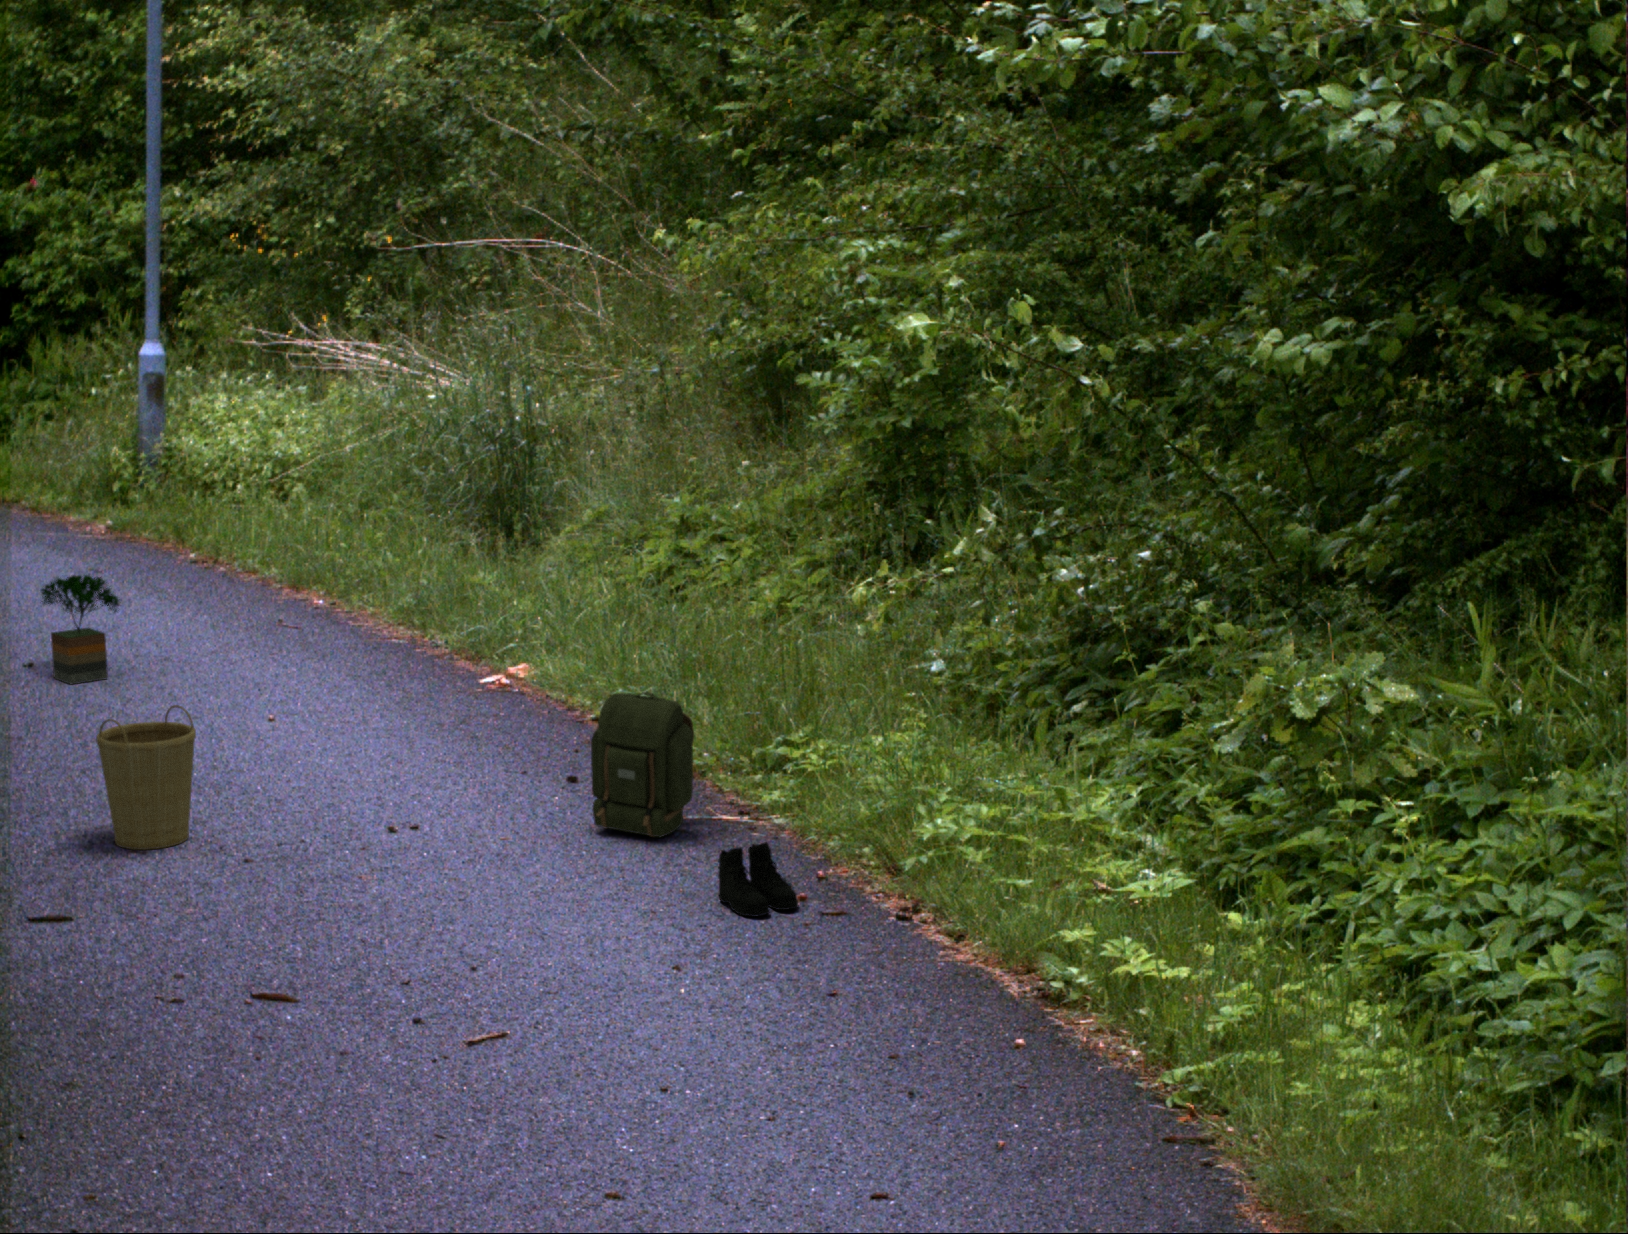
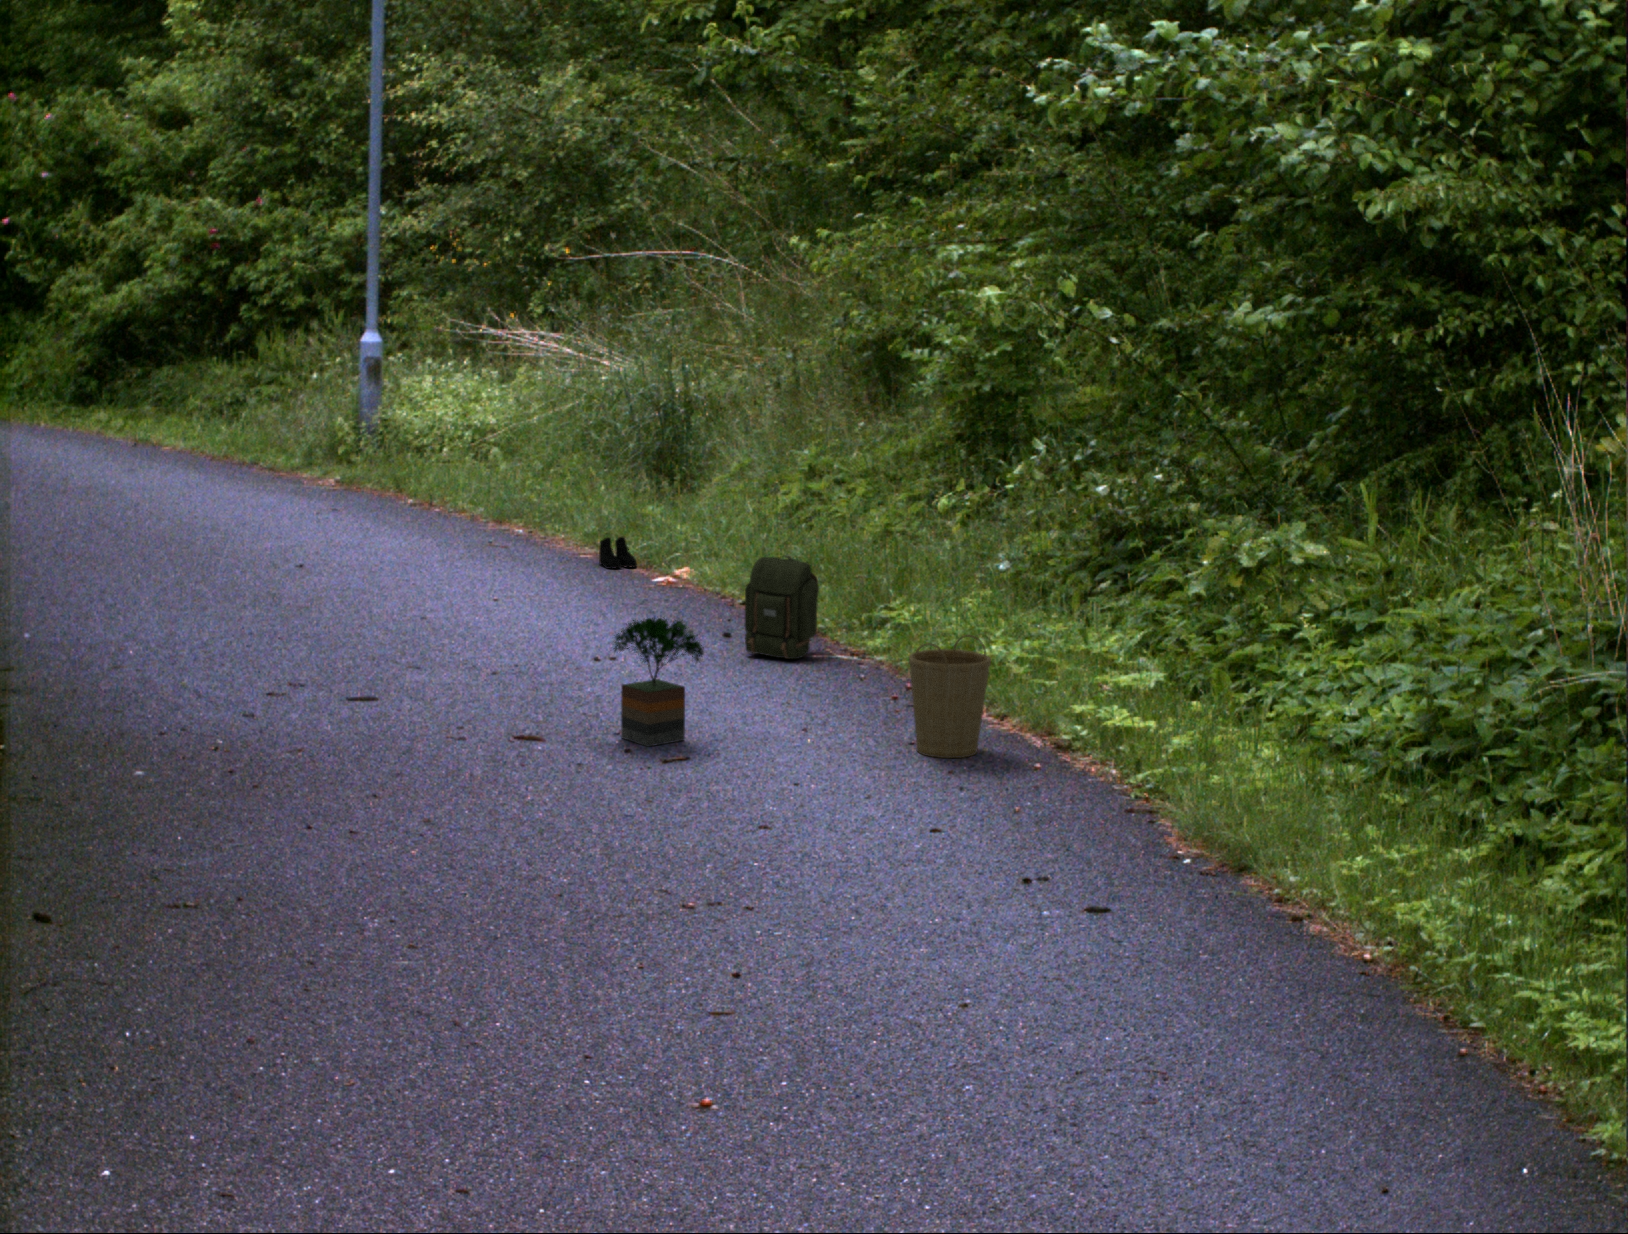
potted tree: present [41,575,120,684] -> present [613,618,704,747]
basket: present [96,705,196,850] -> present [909,635,991,758]
boots: present [718,842,798,917] -> present [599,536,637,569]

